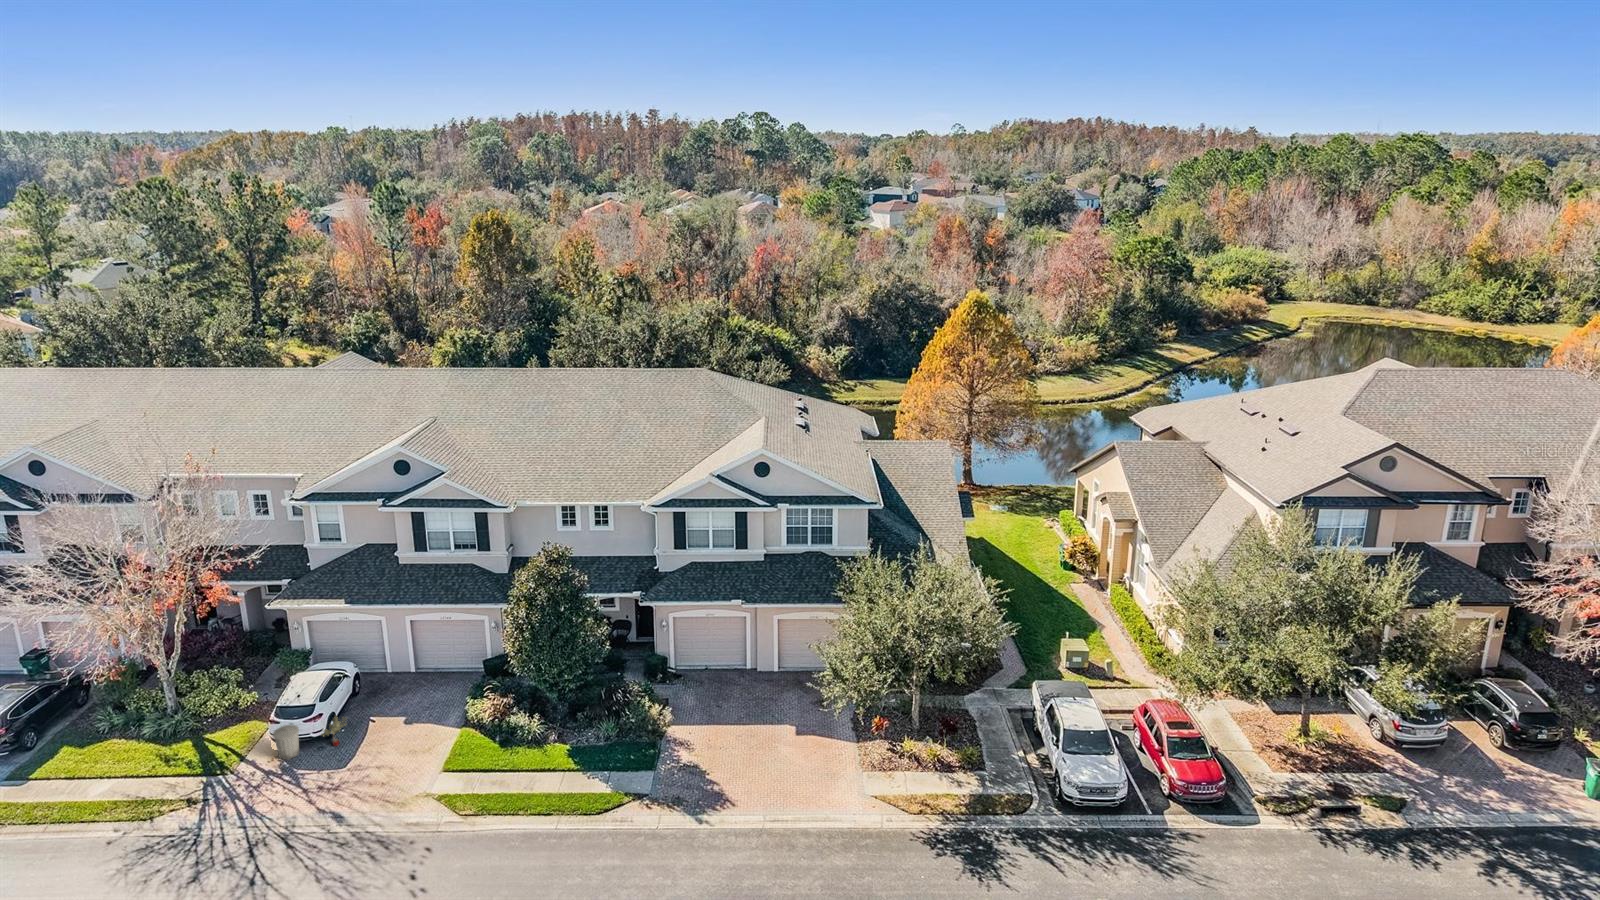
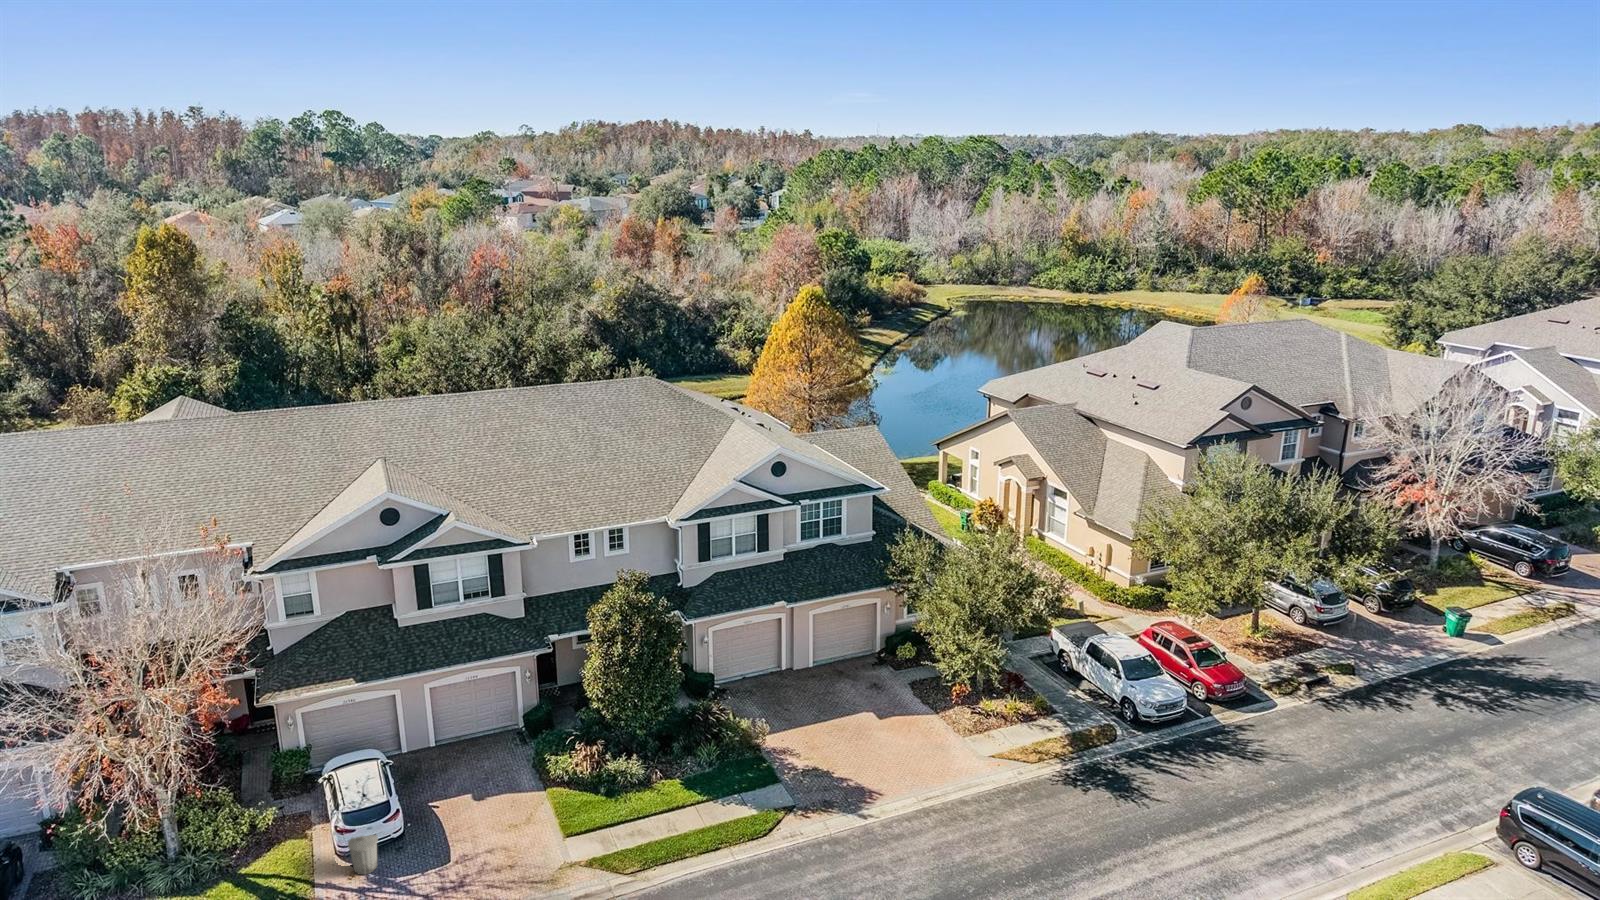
potted tree: present [322,717,346,746] -> none [400,808,425,846]

